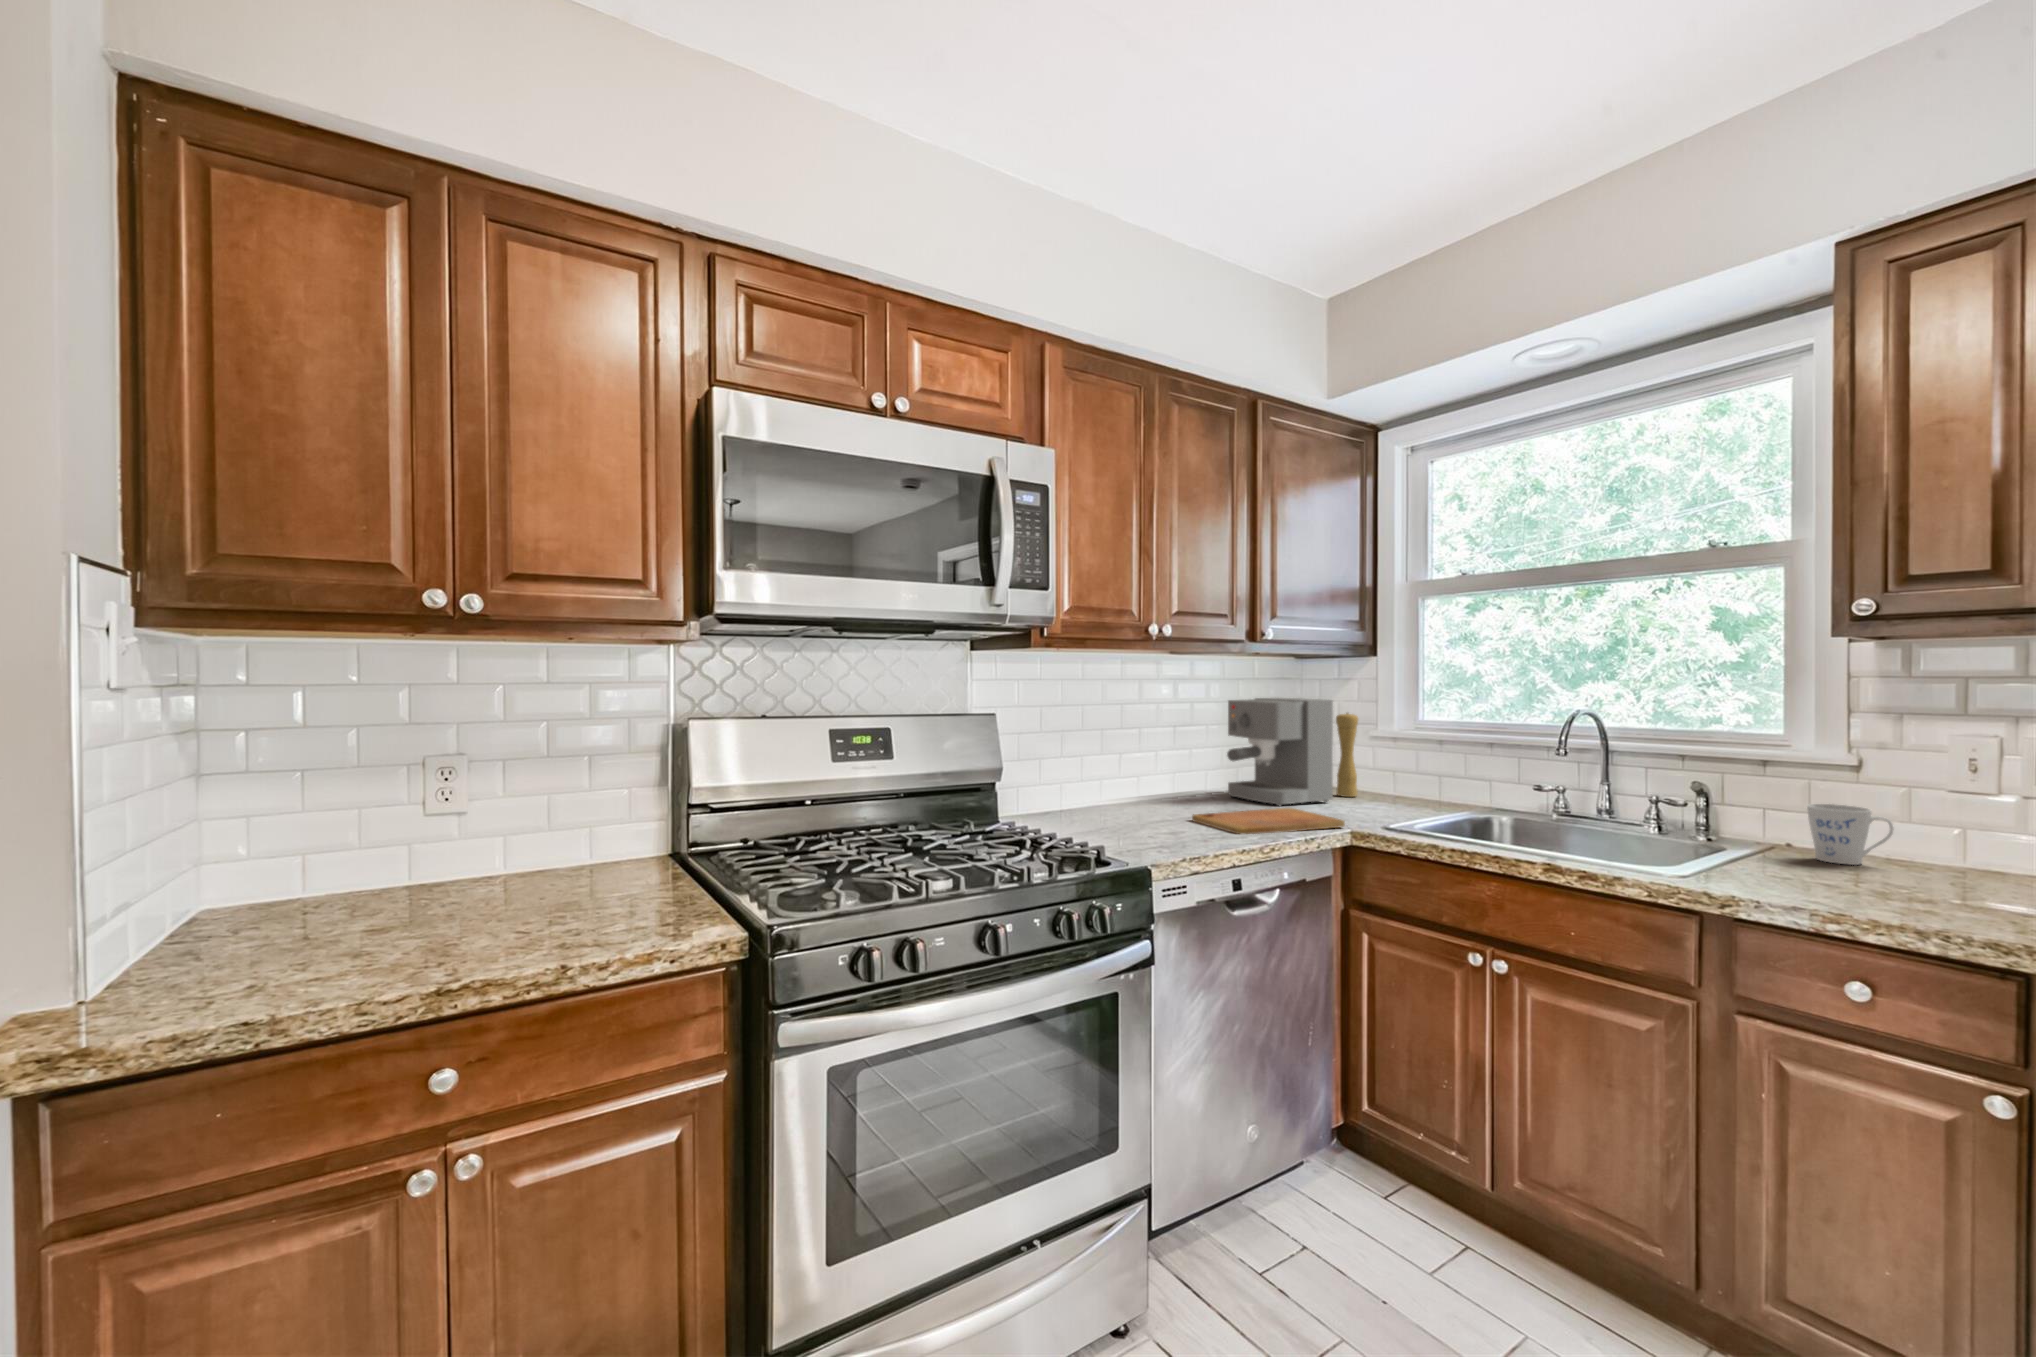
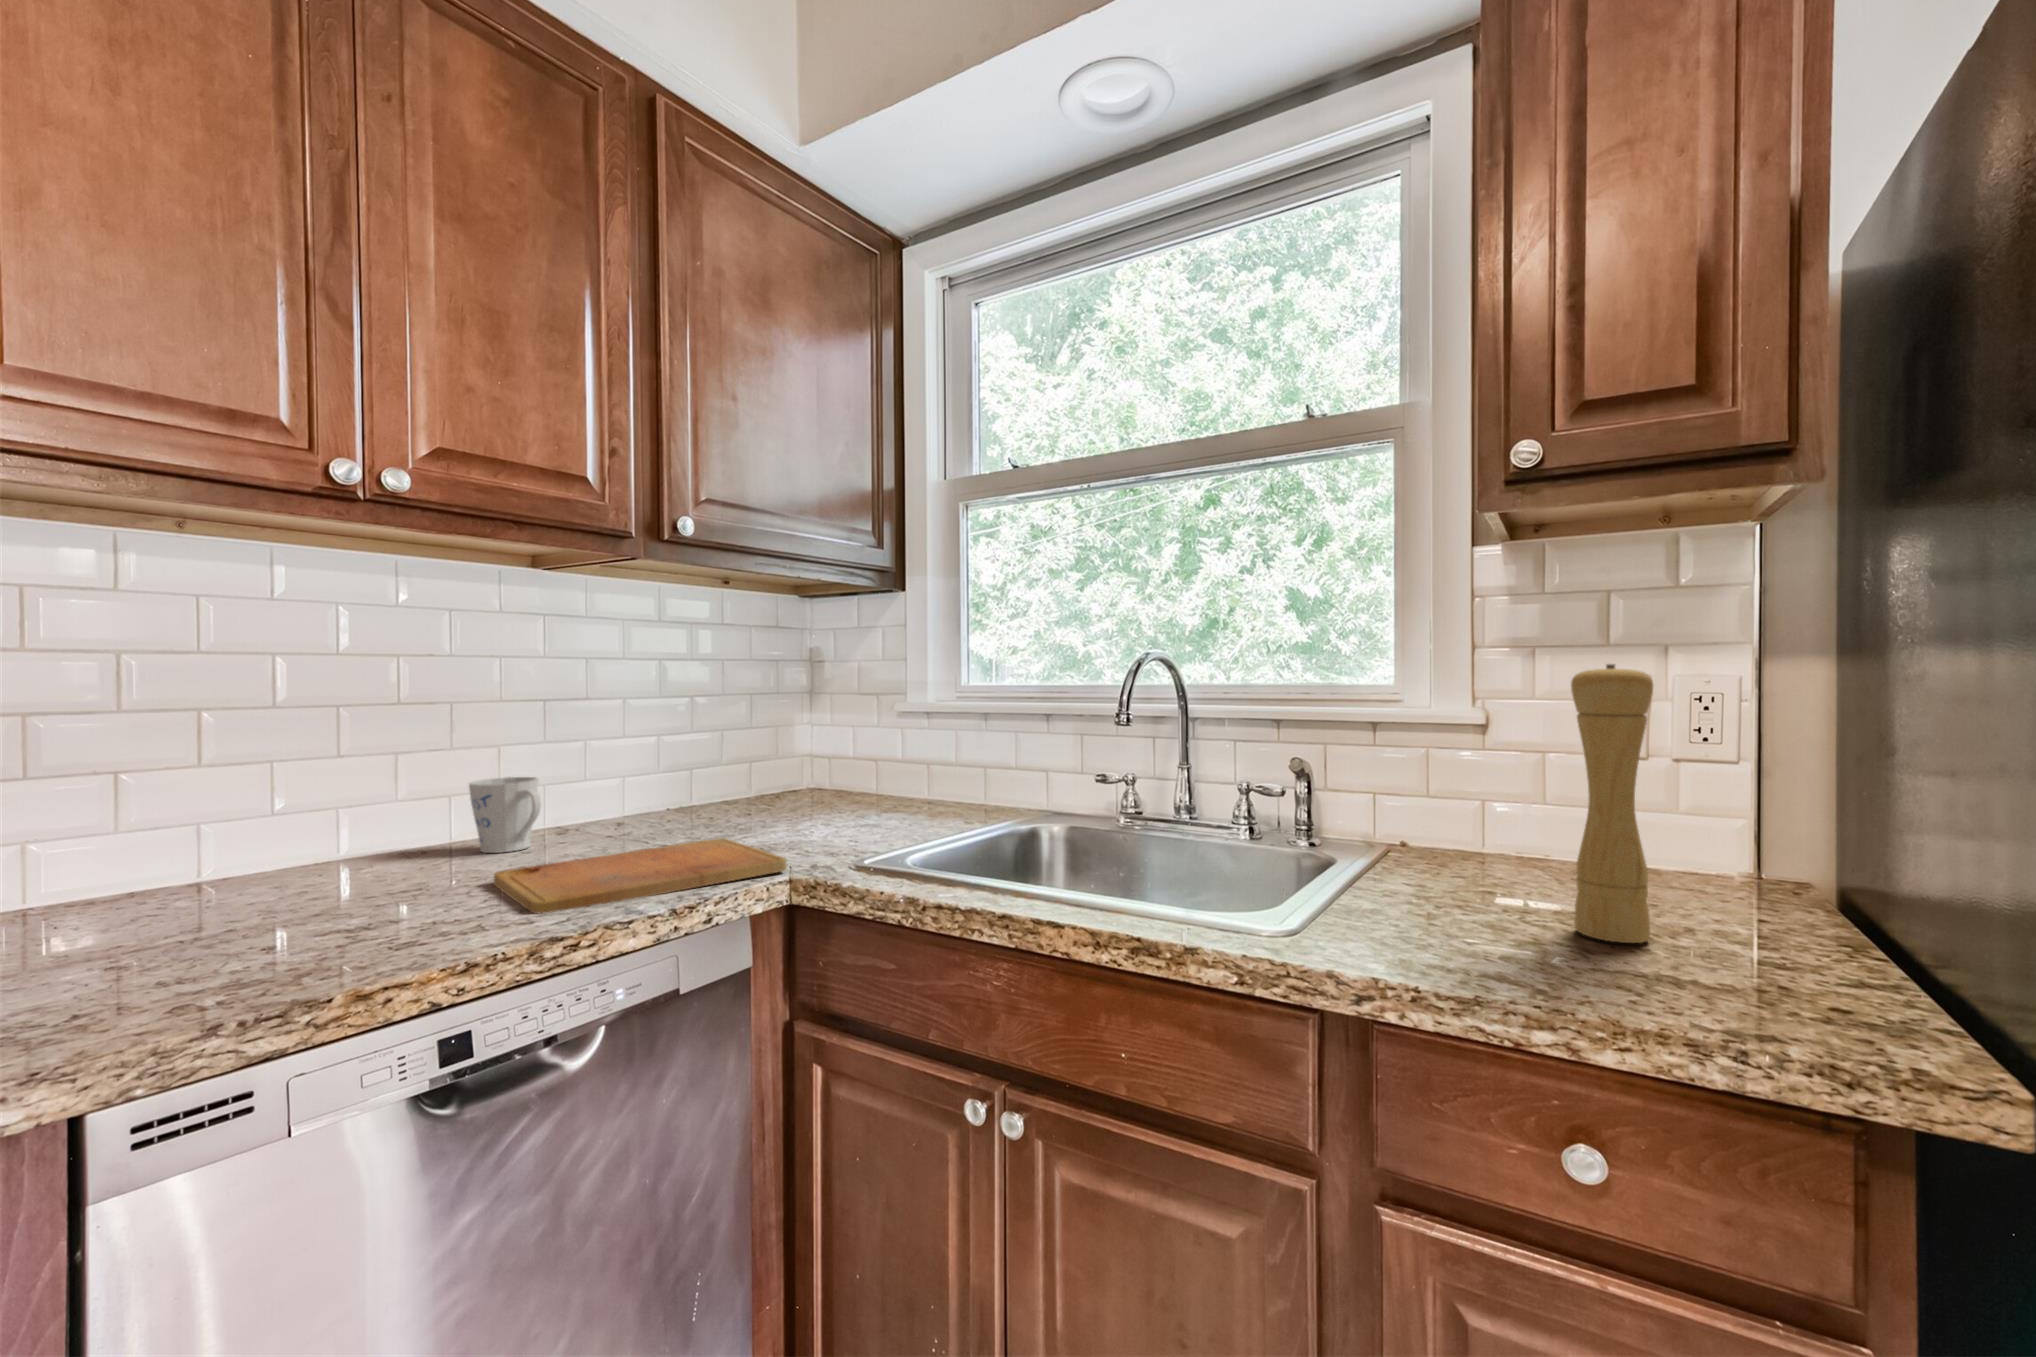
coffee maker: present [1227,697,1333,806] -> none [639,659,831,833]
pepper mill: present [1336,713,1358,797] -> present [1571,664,1653,943]
mug: present [1807,804,1894,865] -> present [469,777,541,853]

